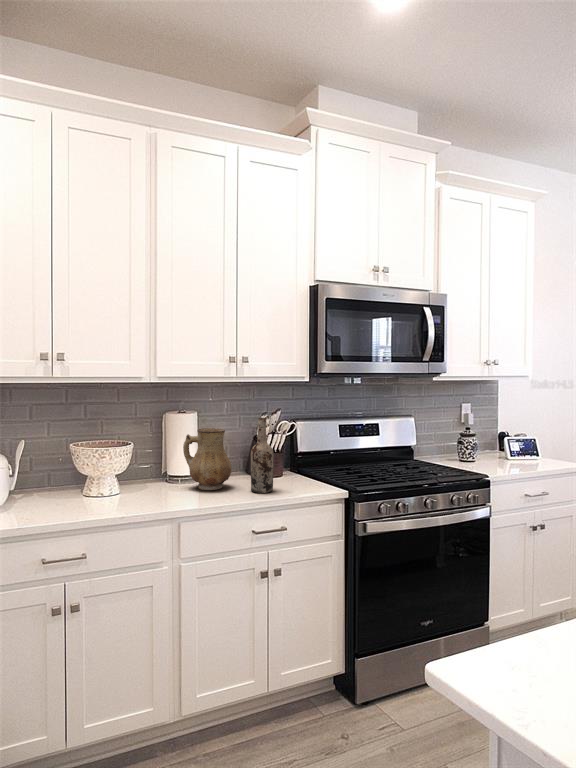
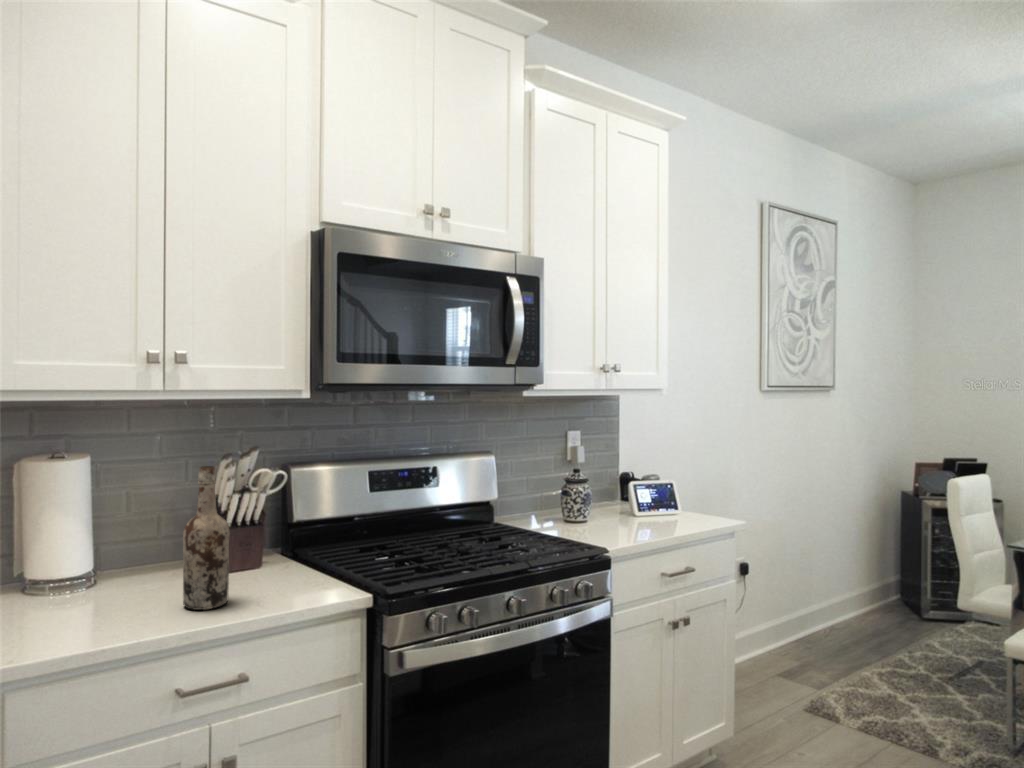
ceramic pitcher: present [183,428,231,490] -> none [45,487,149,609]

